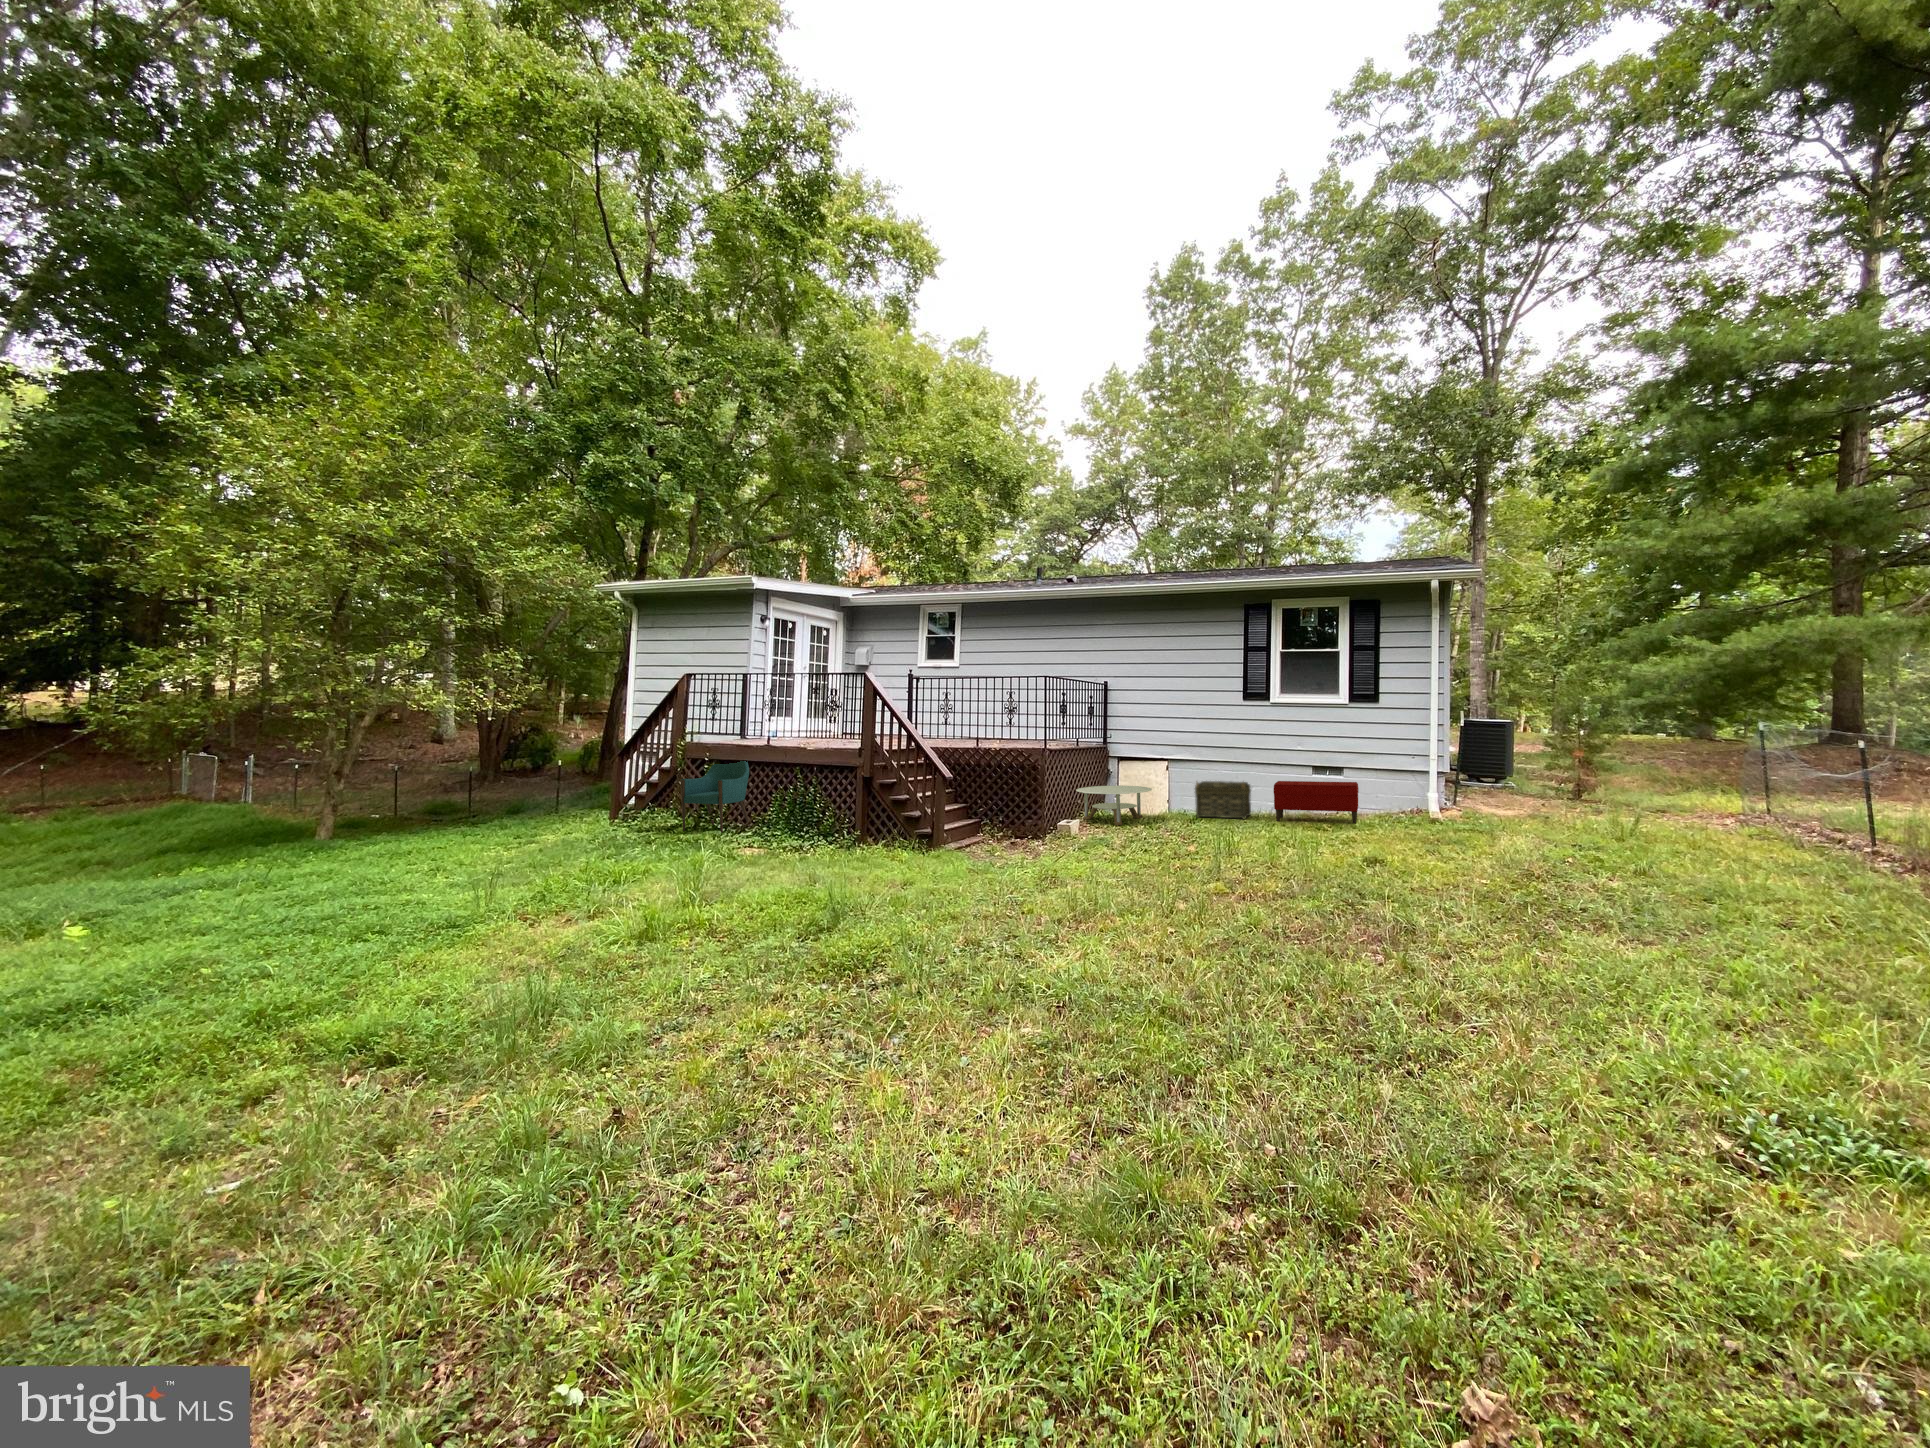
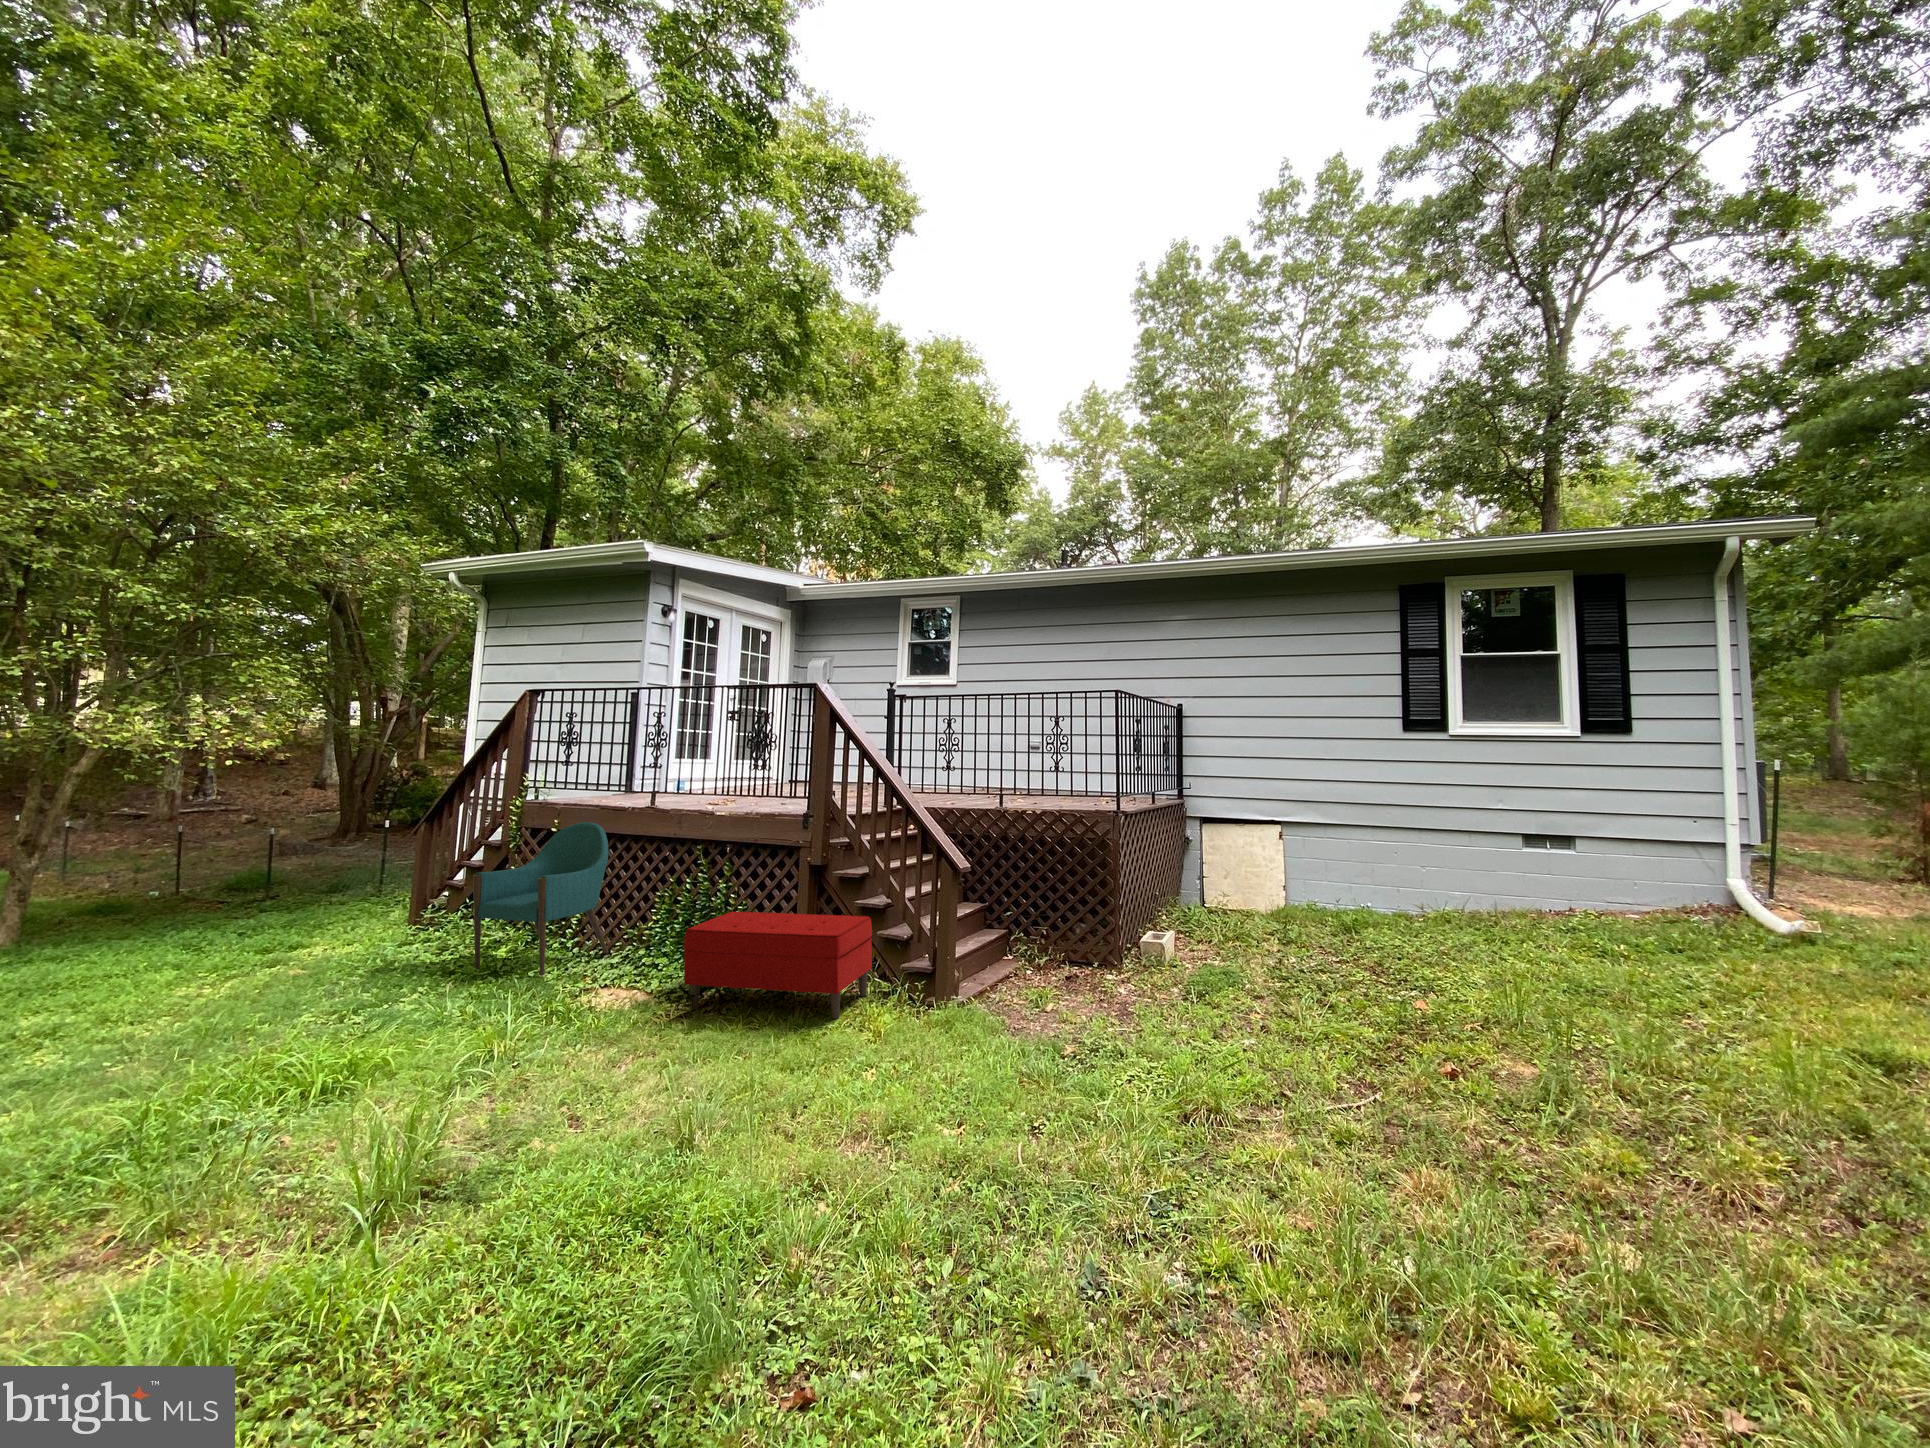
basket: present [1195,781,1251,819] -> none [1336,855,1433,920]
bench: present [1274,781,1358,824] -> present [684,912,872,1019]
round table: present [1076,786,1152,825] -> none [1157,863,1282,937]

